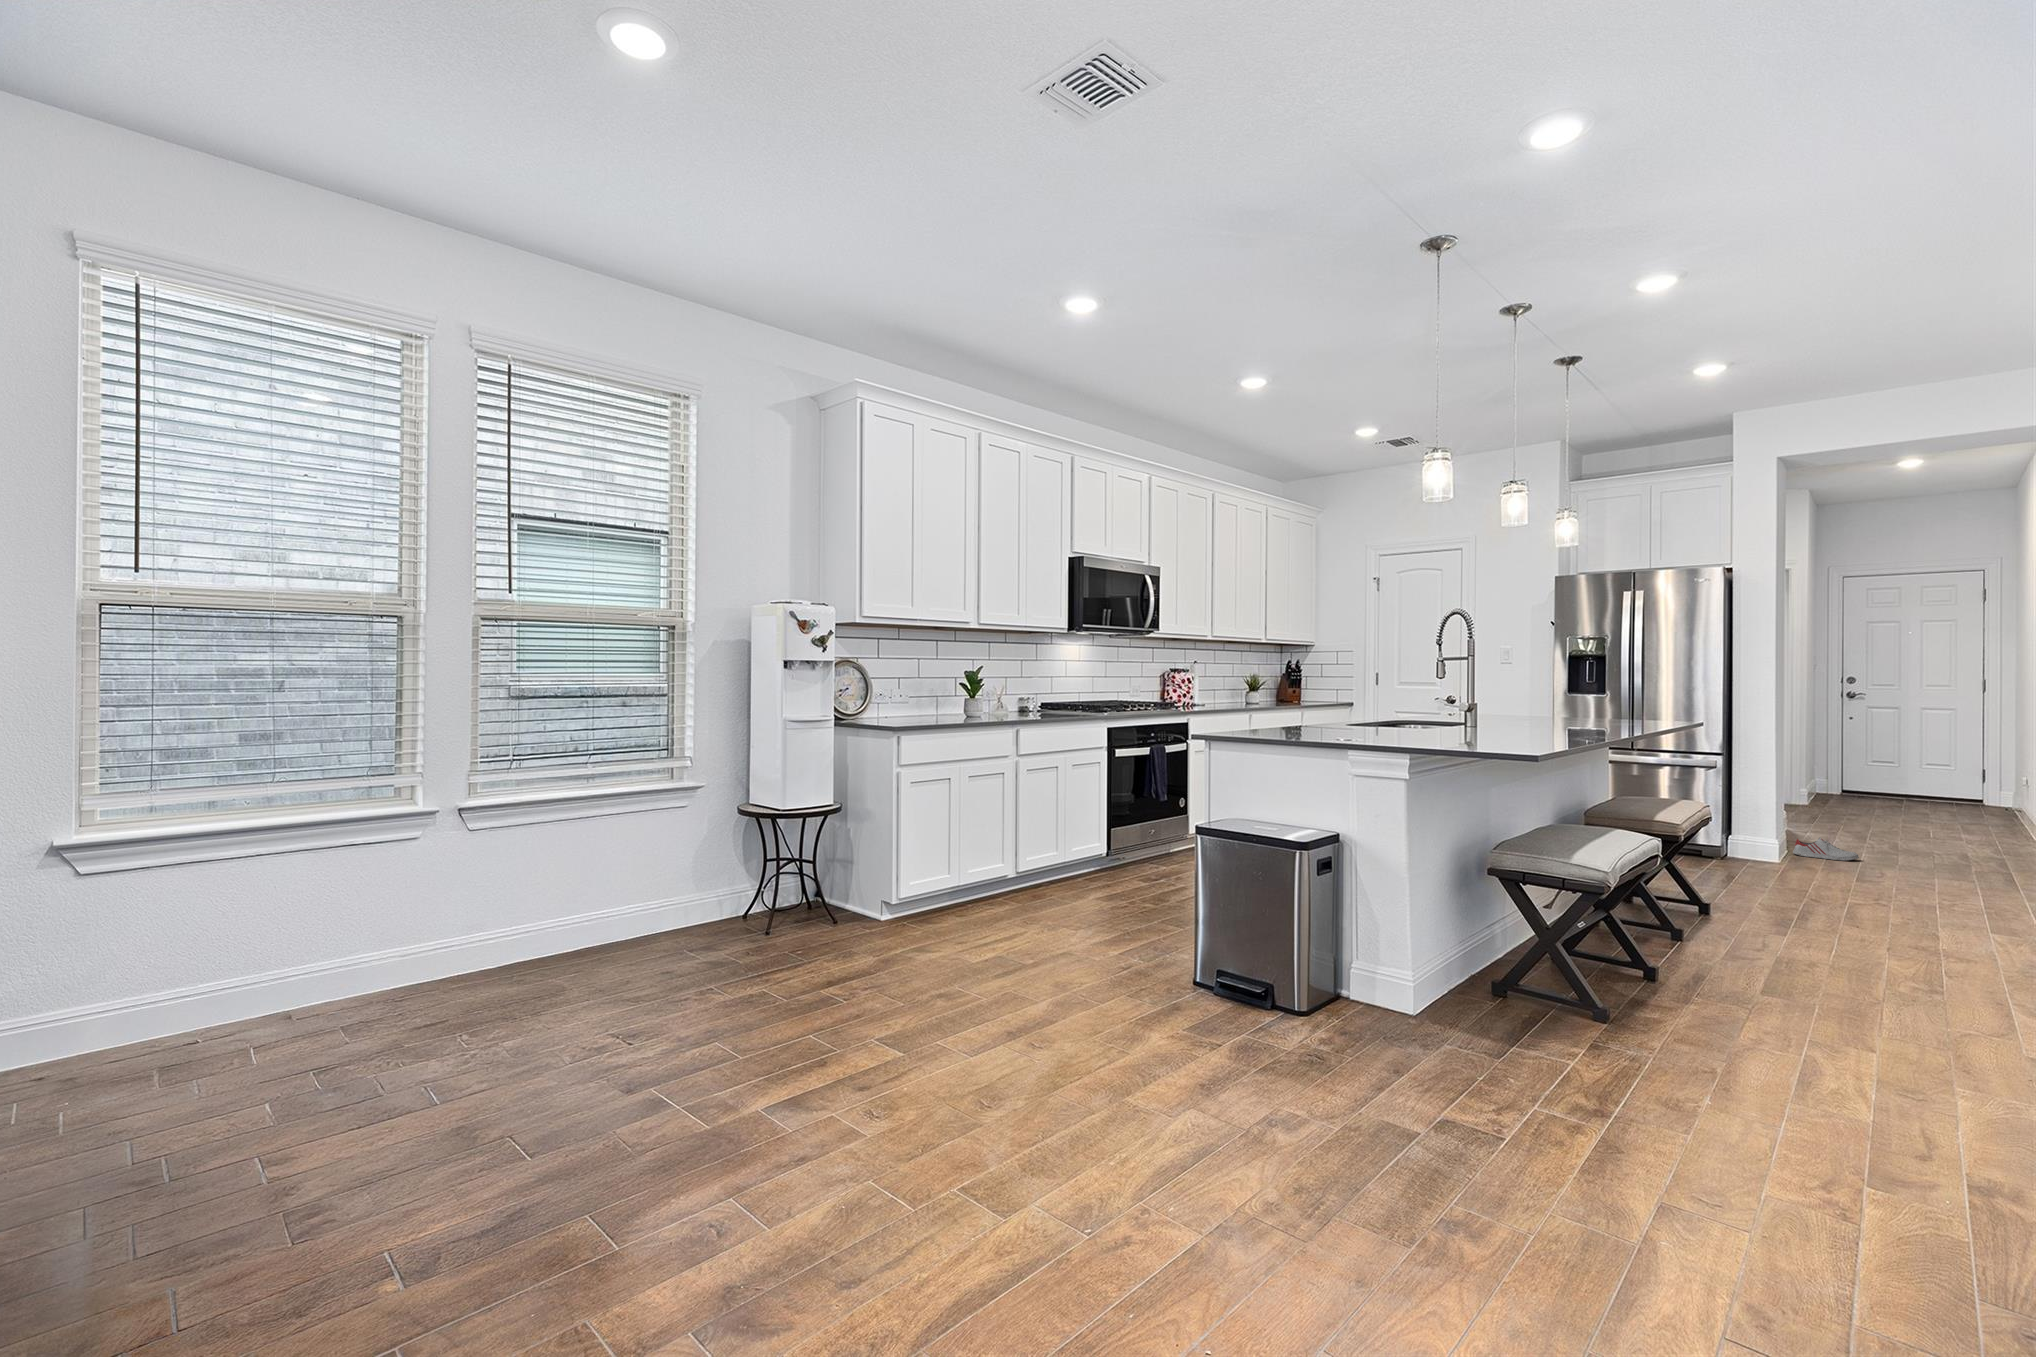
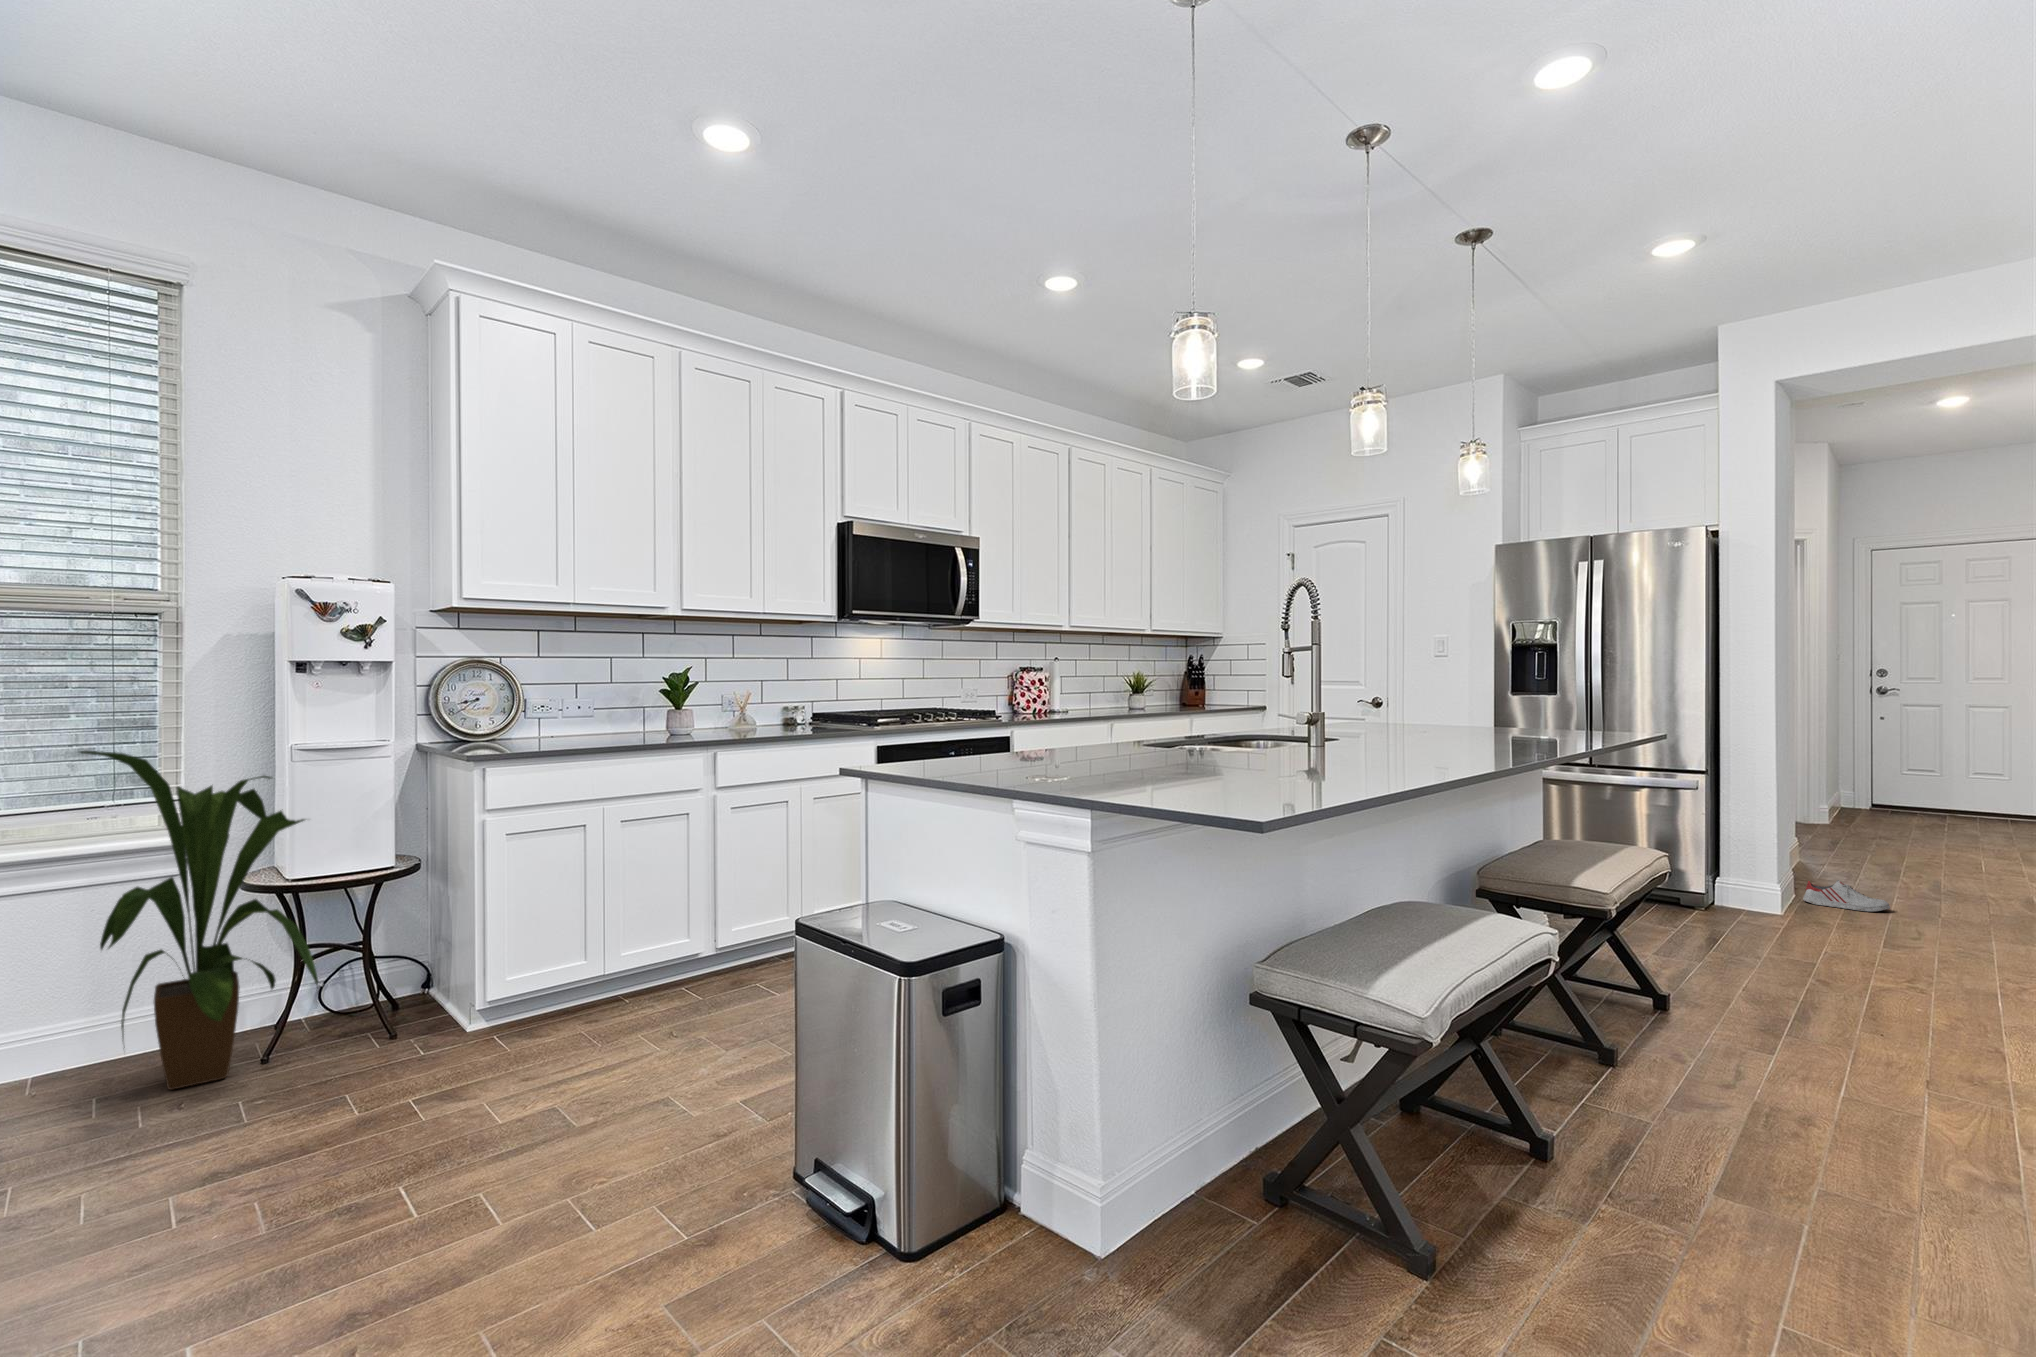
house plant: none [664,719,816,948] -> present [80,751,318,1090]

